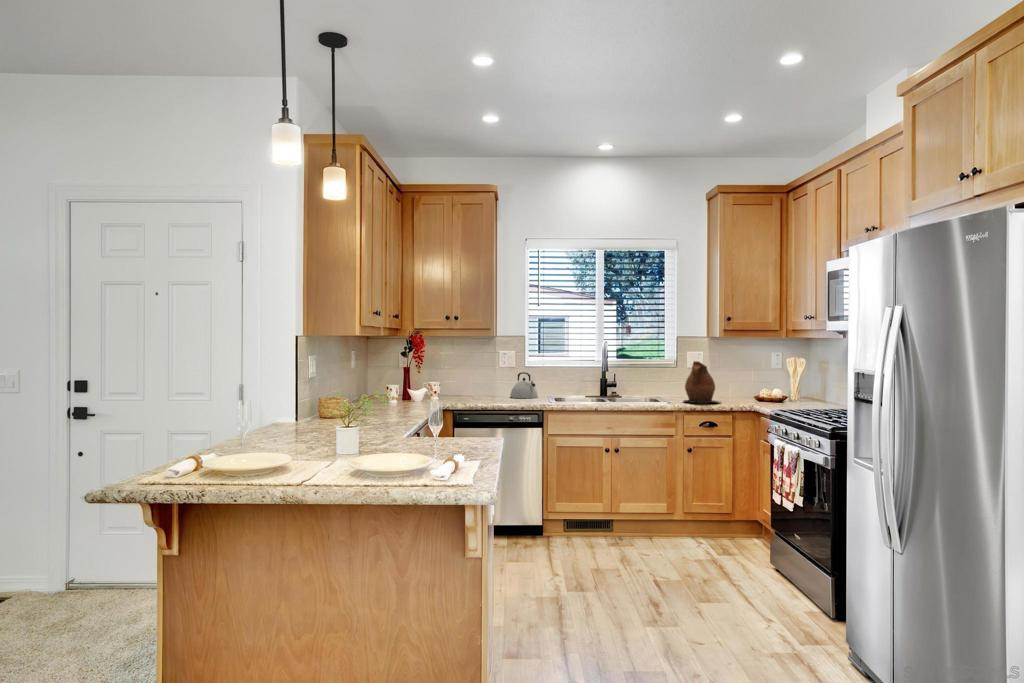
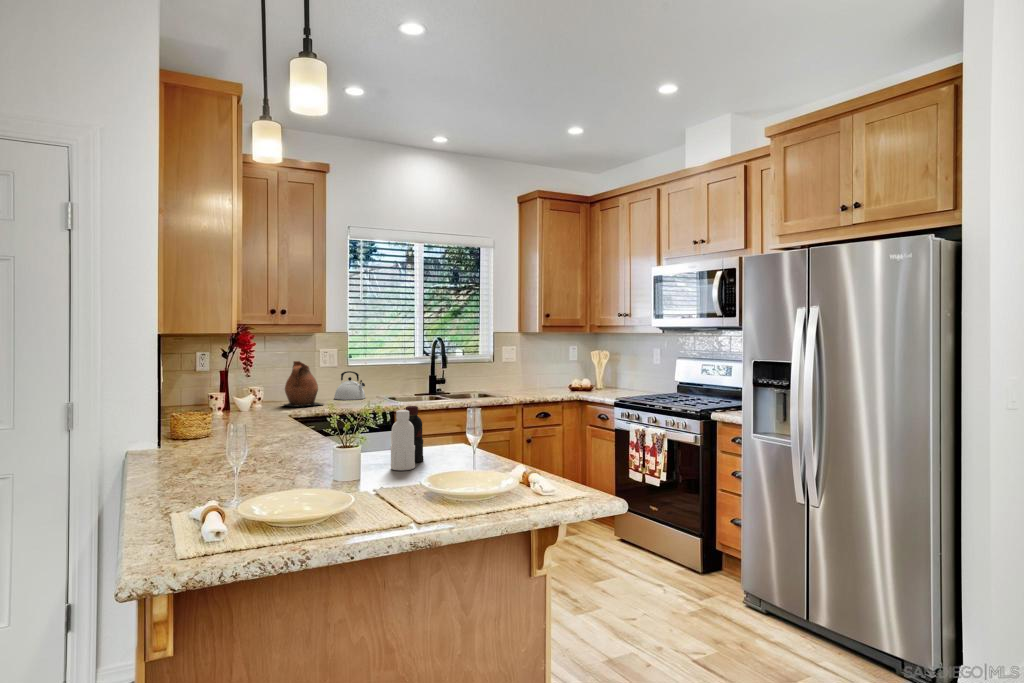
ceramic pitcher: present [684,361,718,403] -> present [284,361,323,406]
bottle: none [386,401,428,453] -> present [391,406,423,470]

